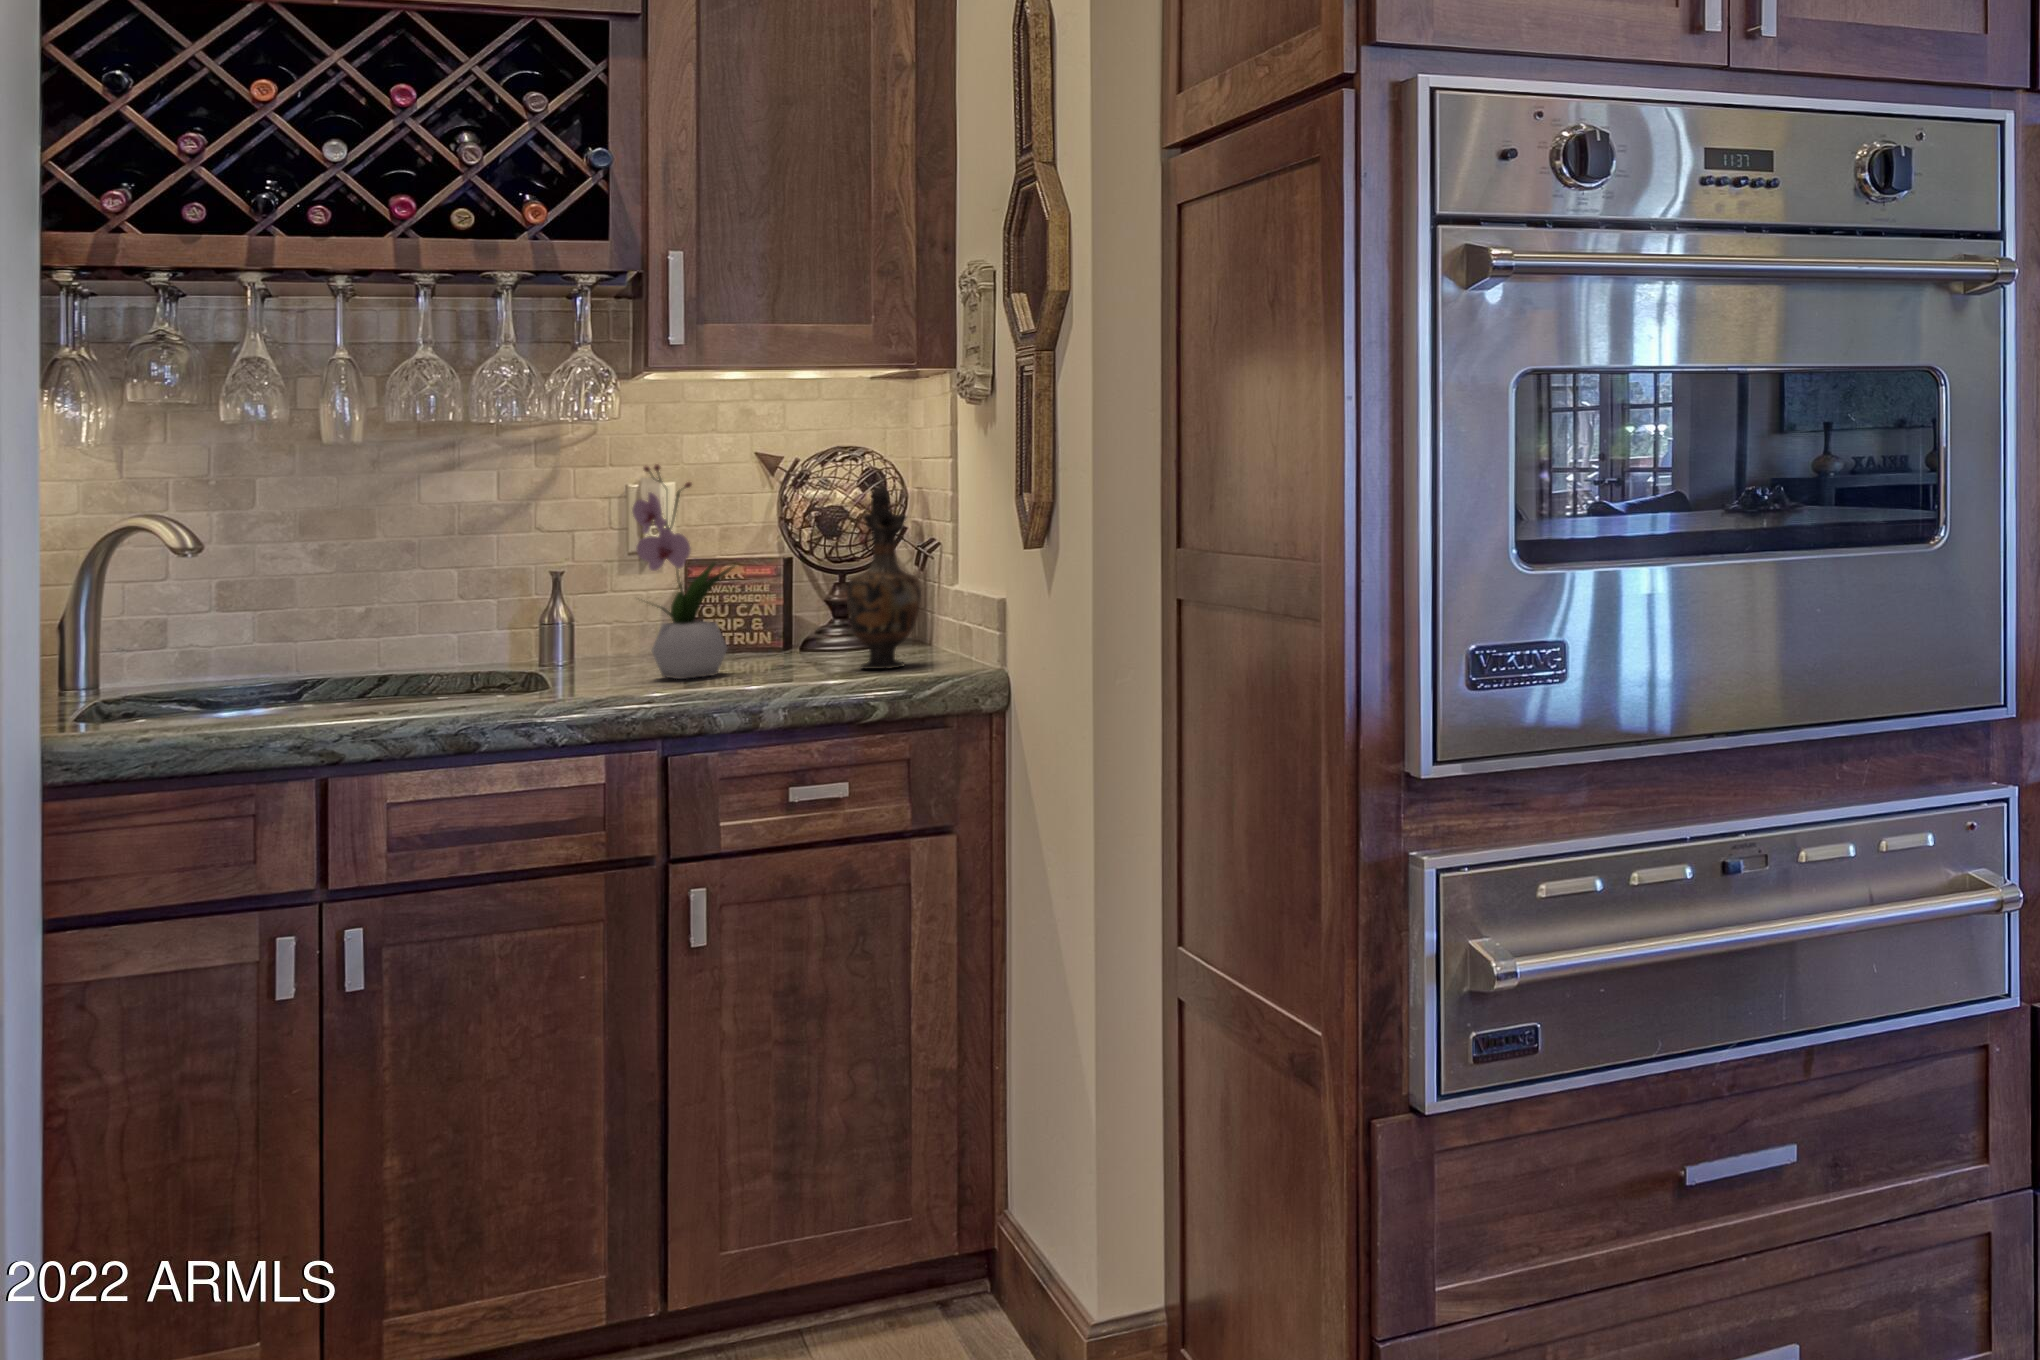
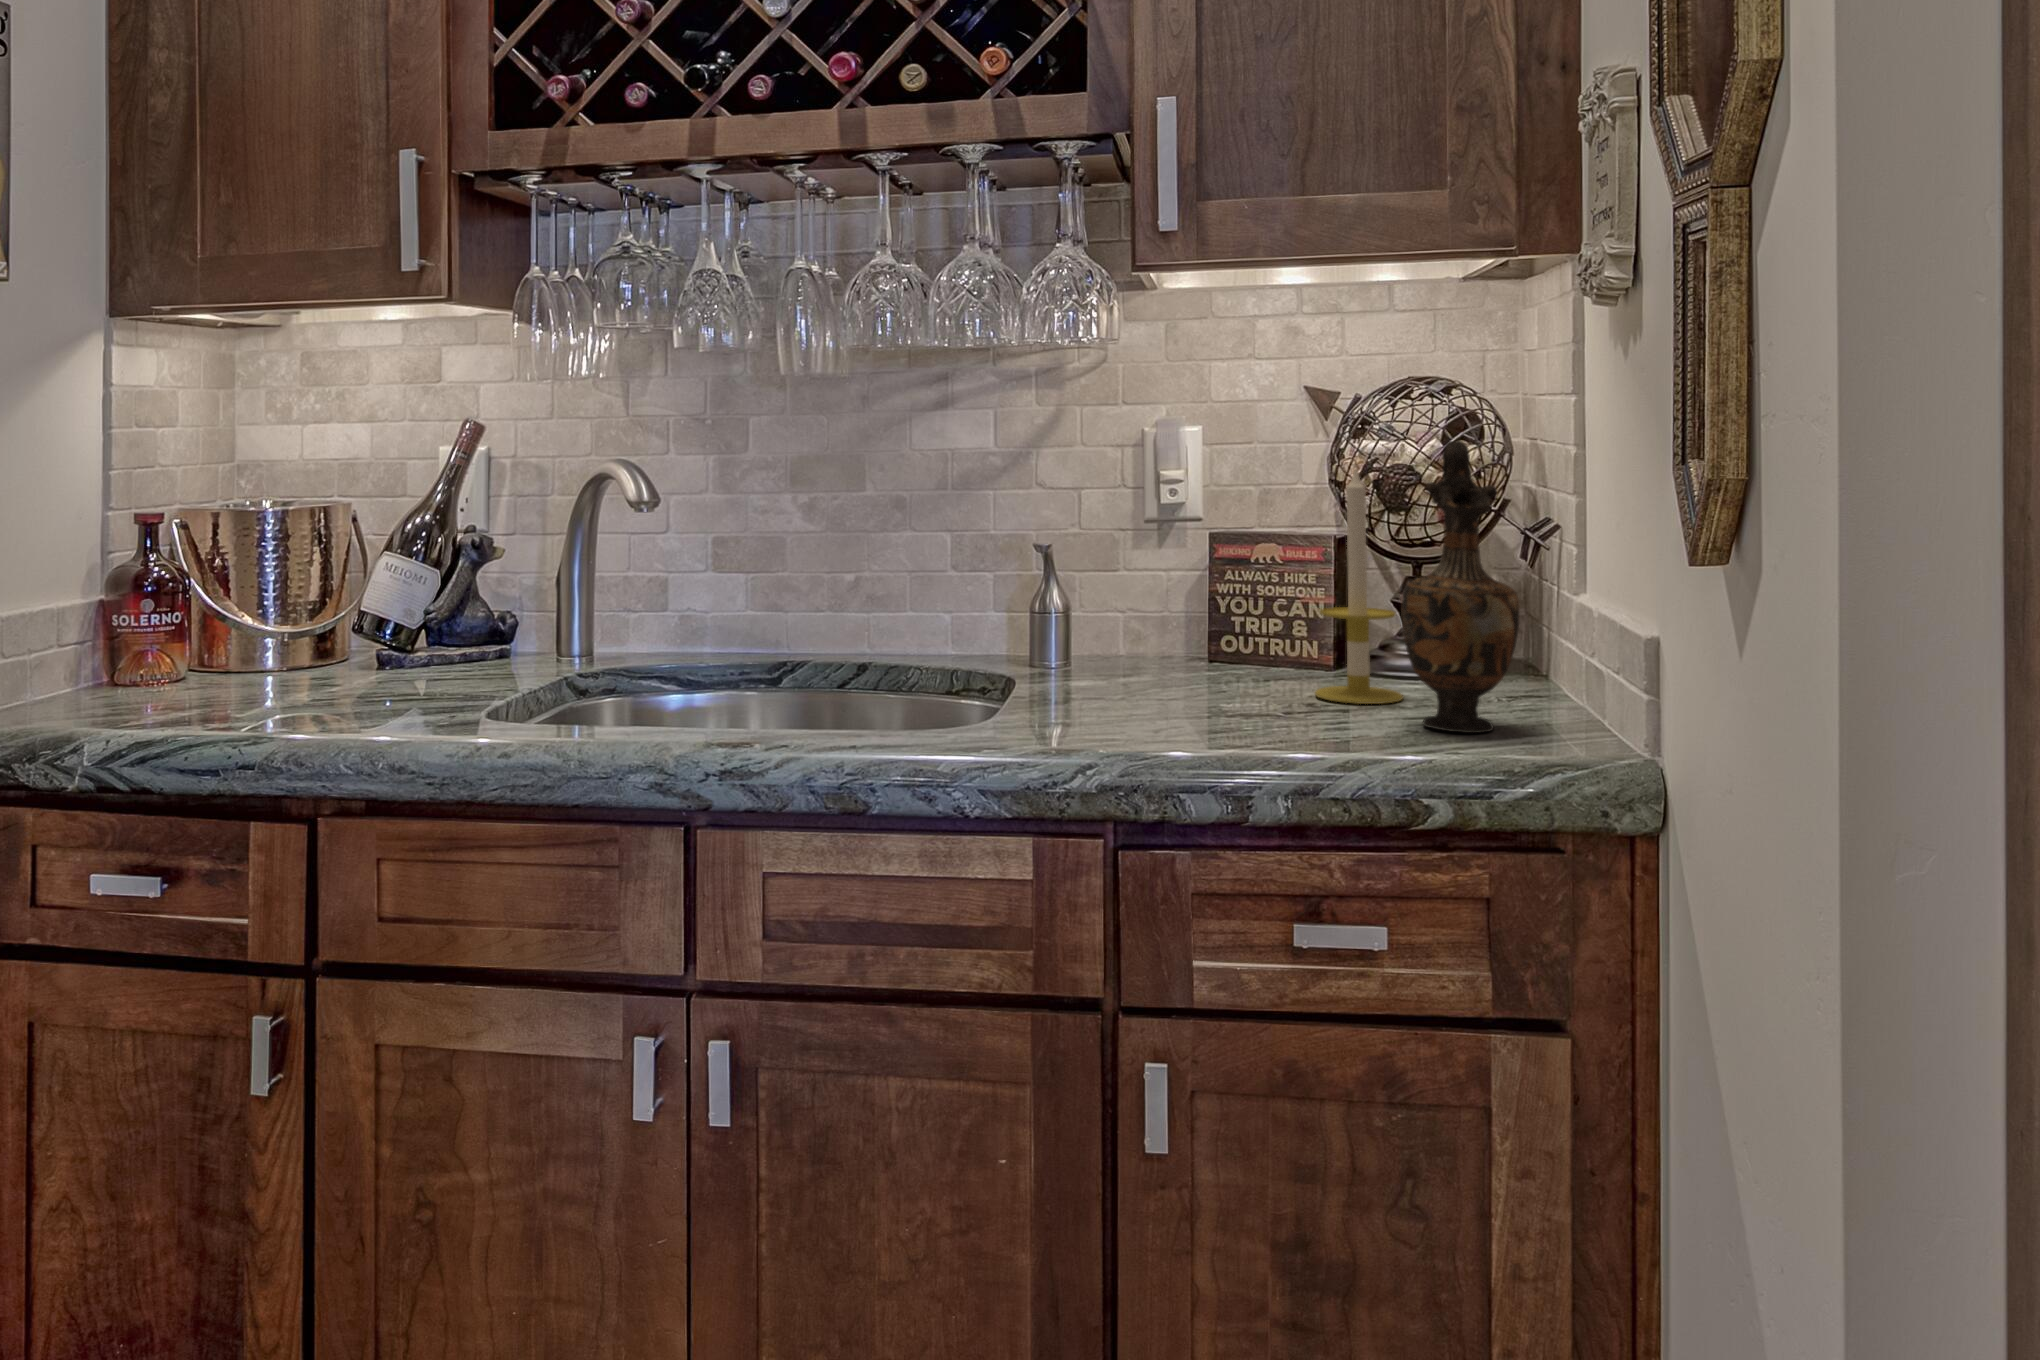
flower arrangement: present [632,465,735,679] -> none [1114,400,1250,706]
candle: none [778,505,840,665] -> present [1315,470,1403,704]

